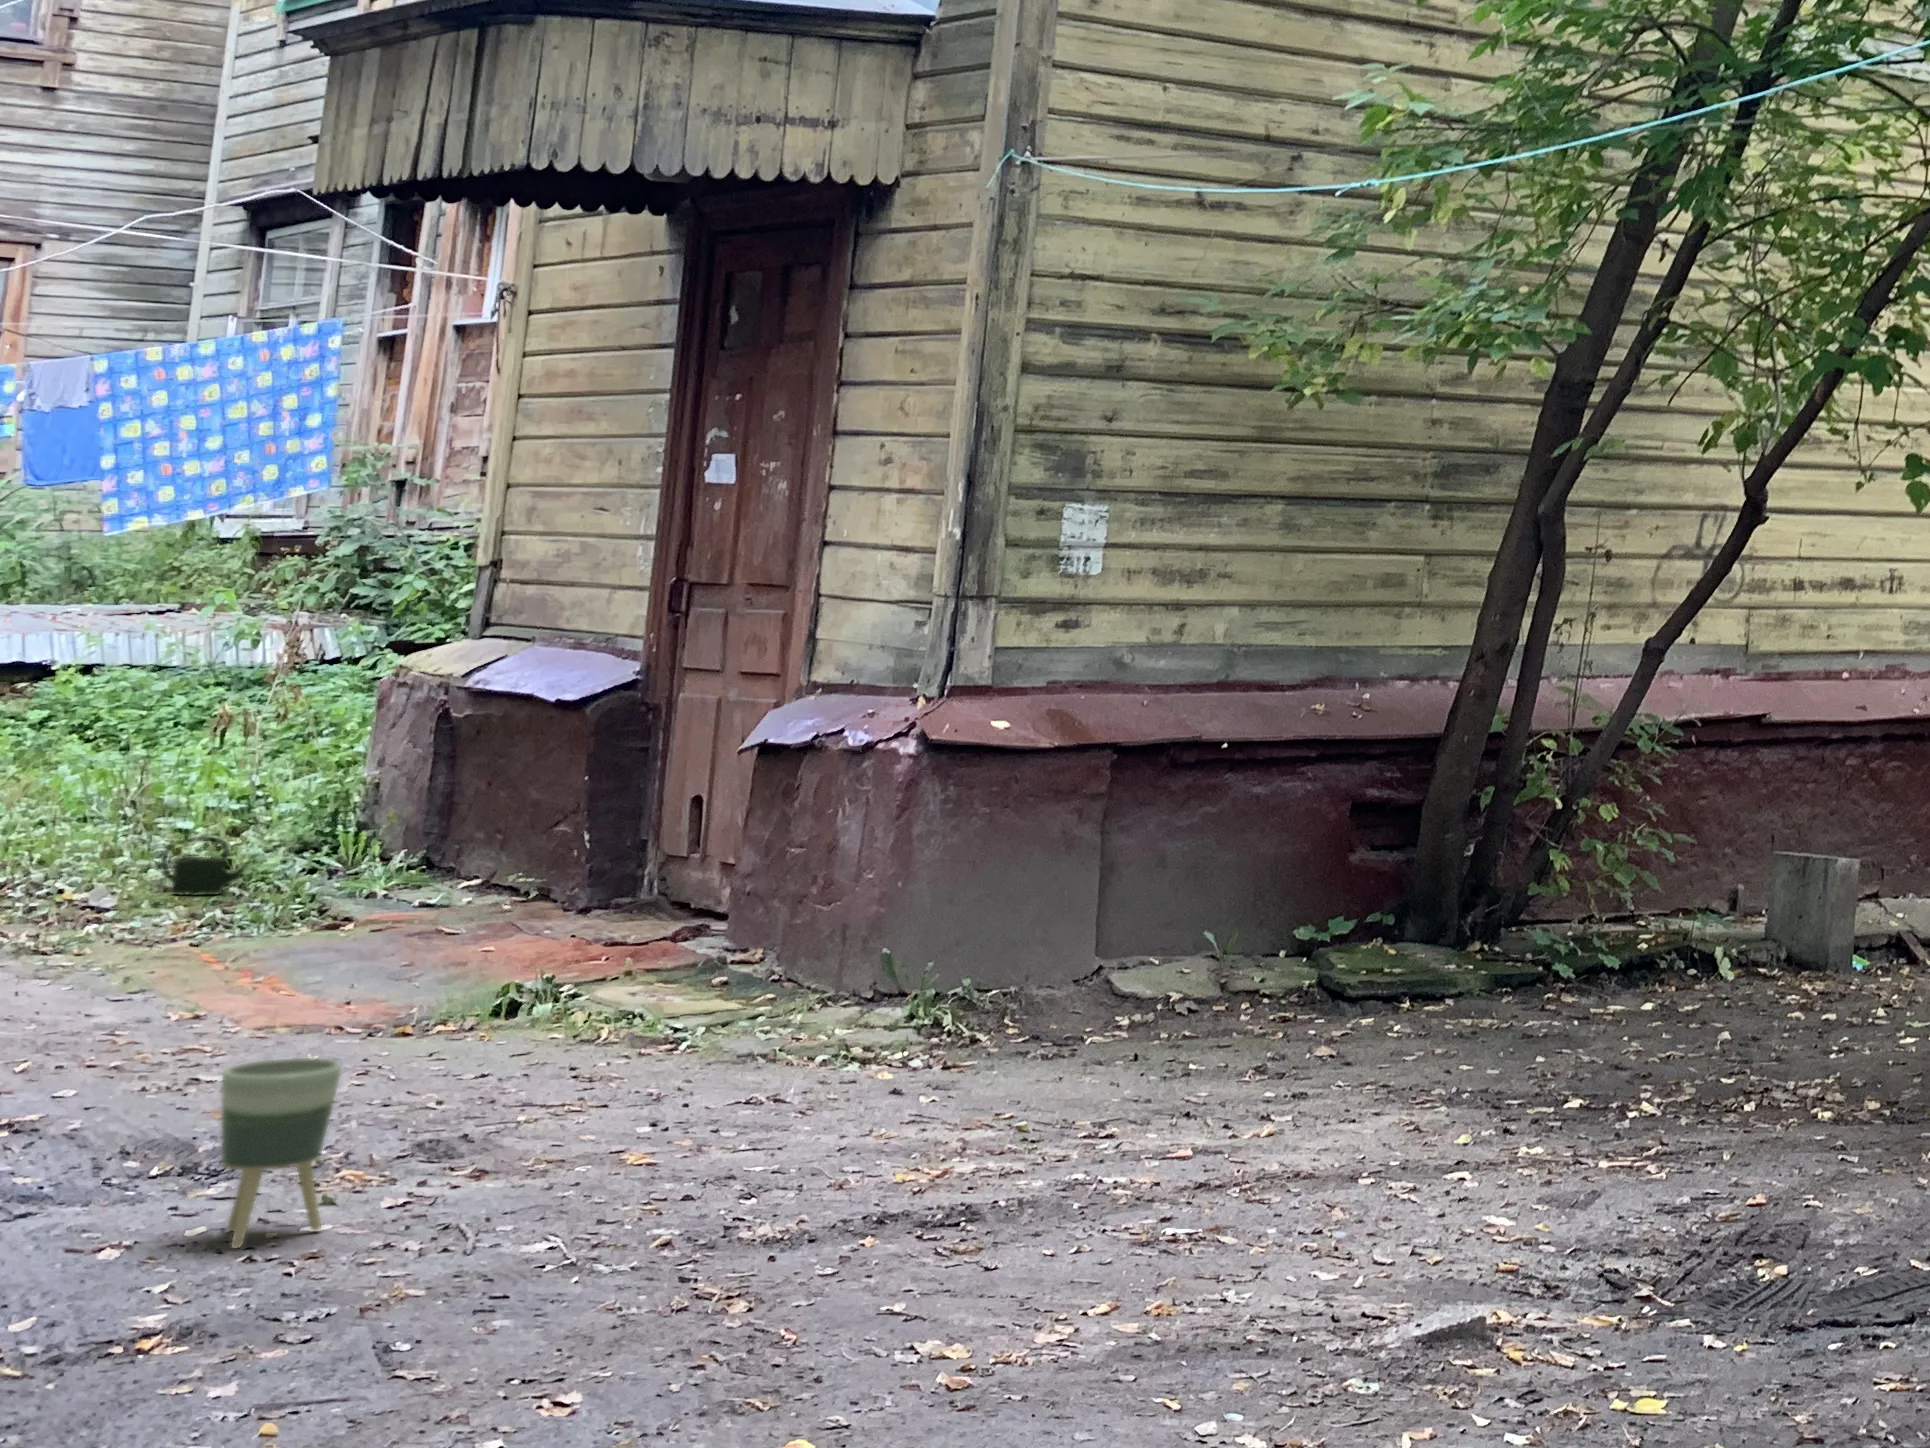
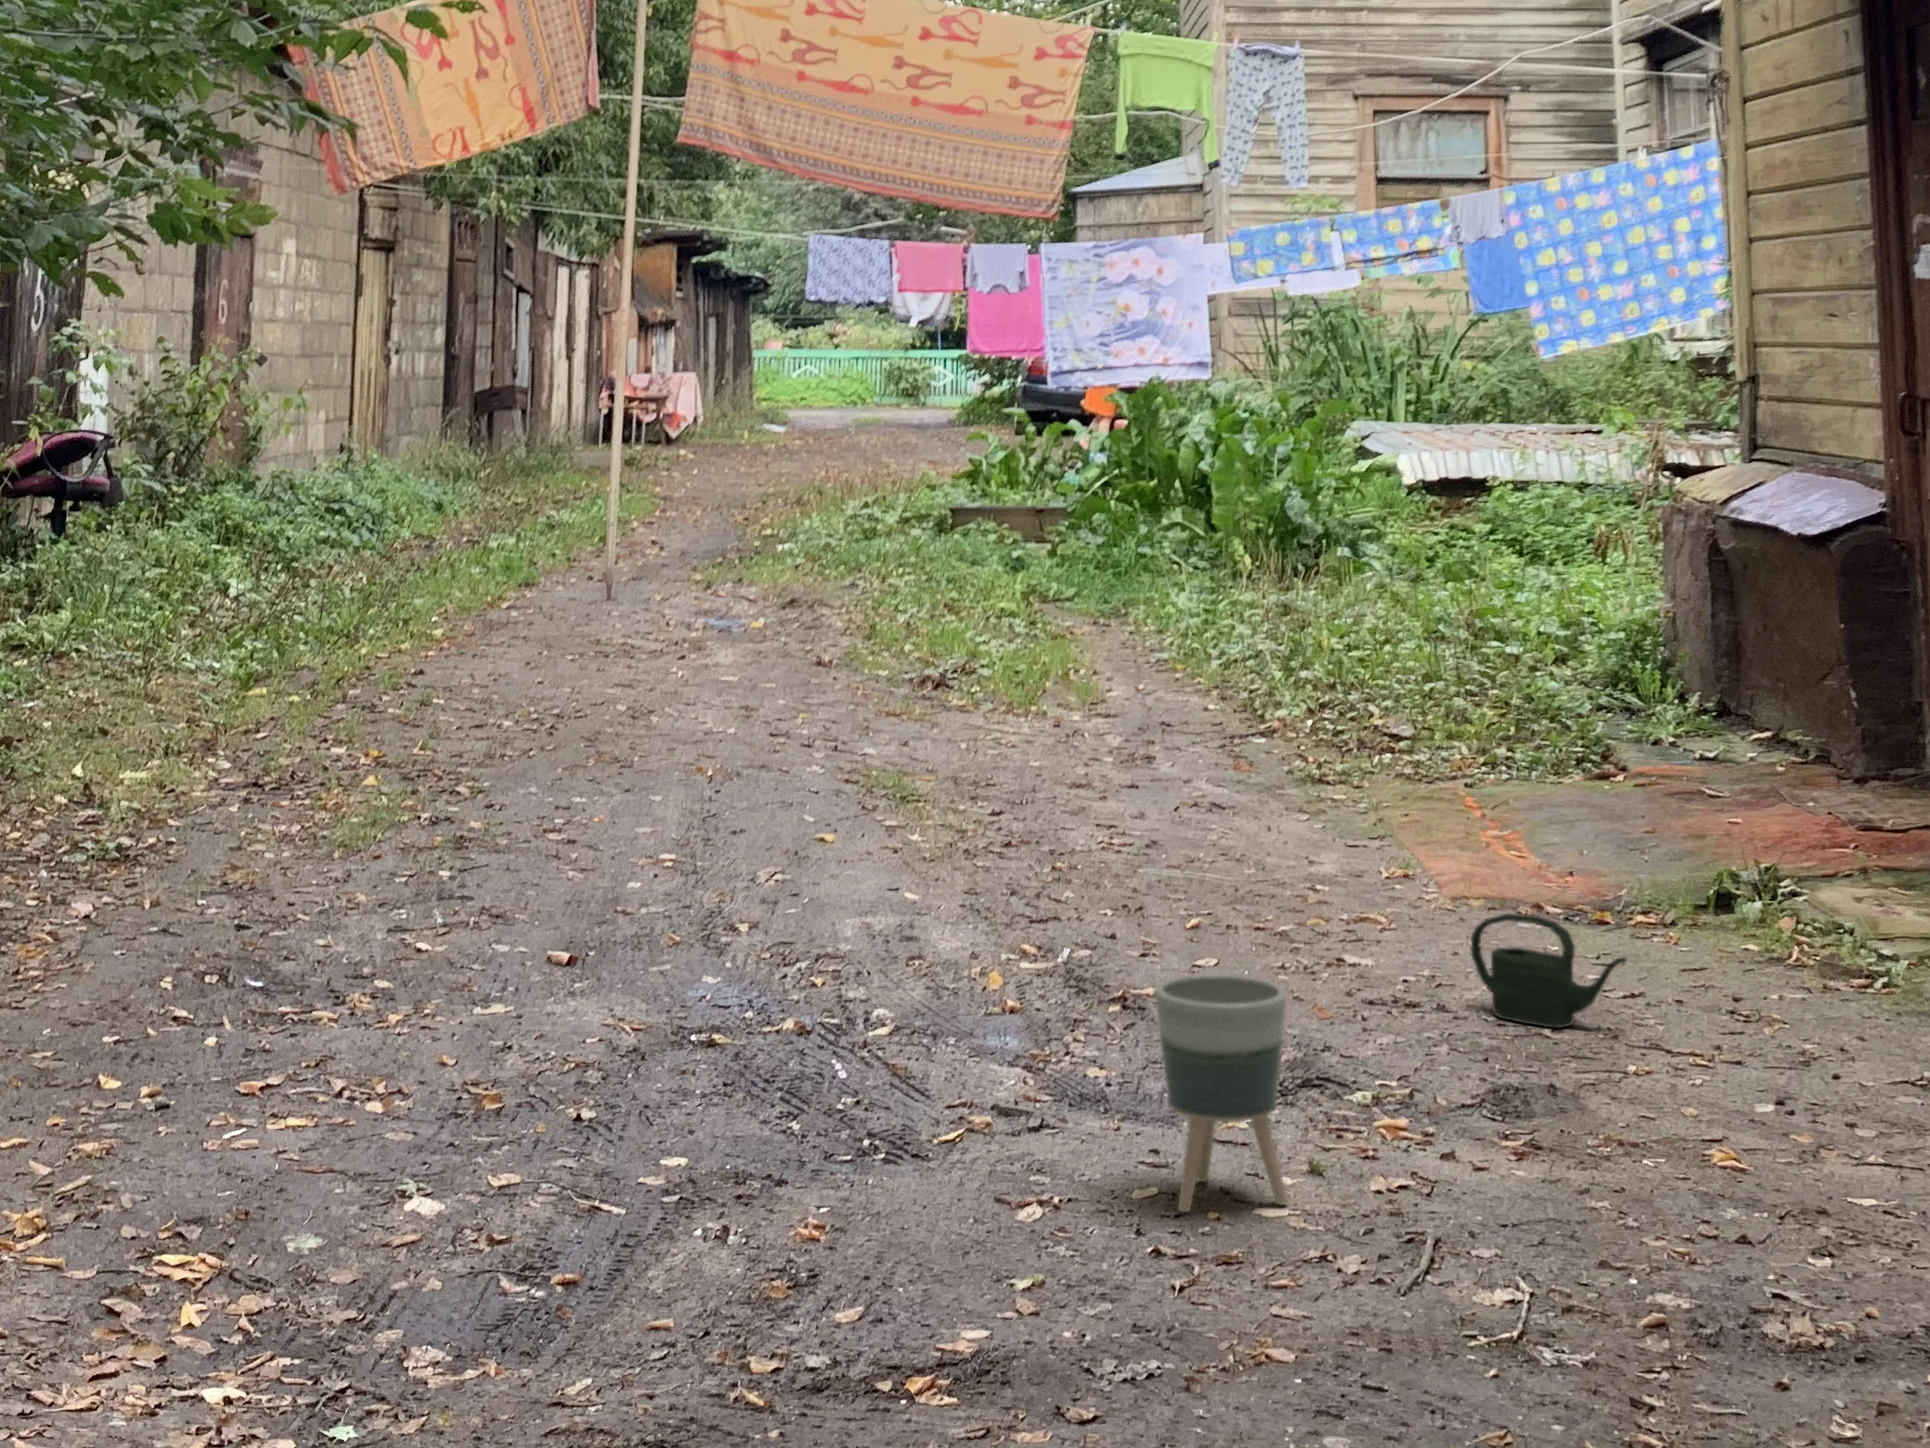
watering can: present [161,837,257,895] -> present [1470,914,1627,1028]

